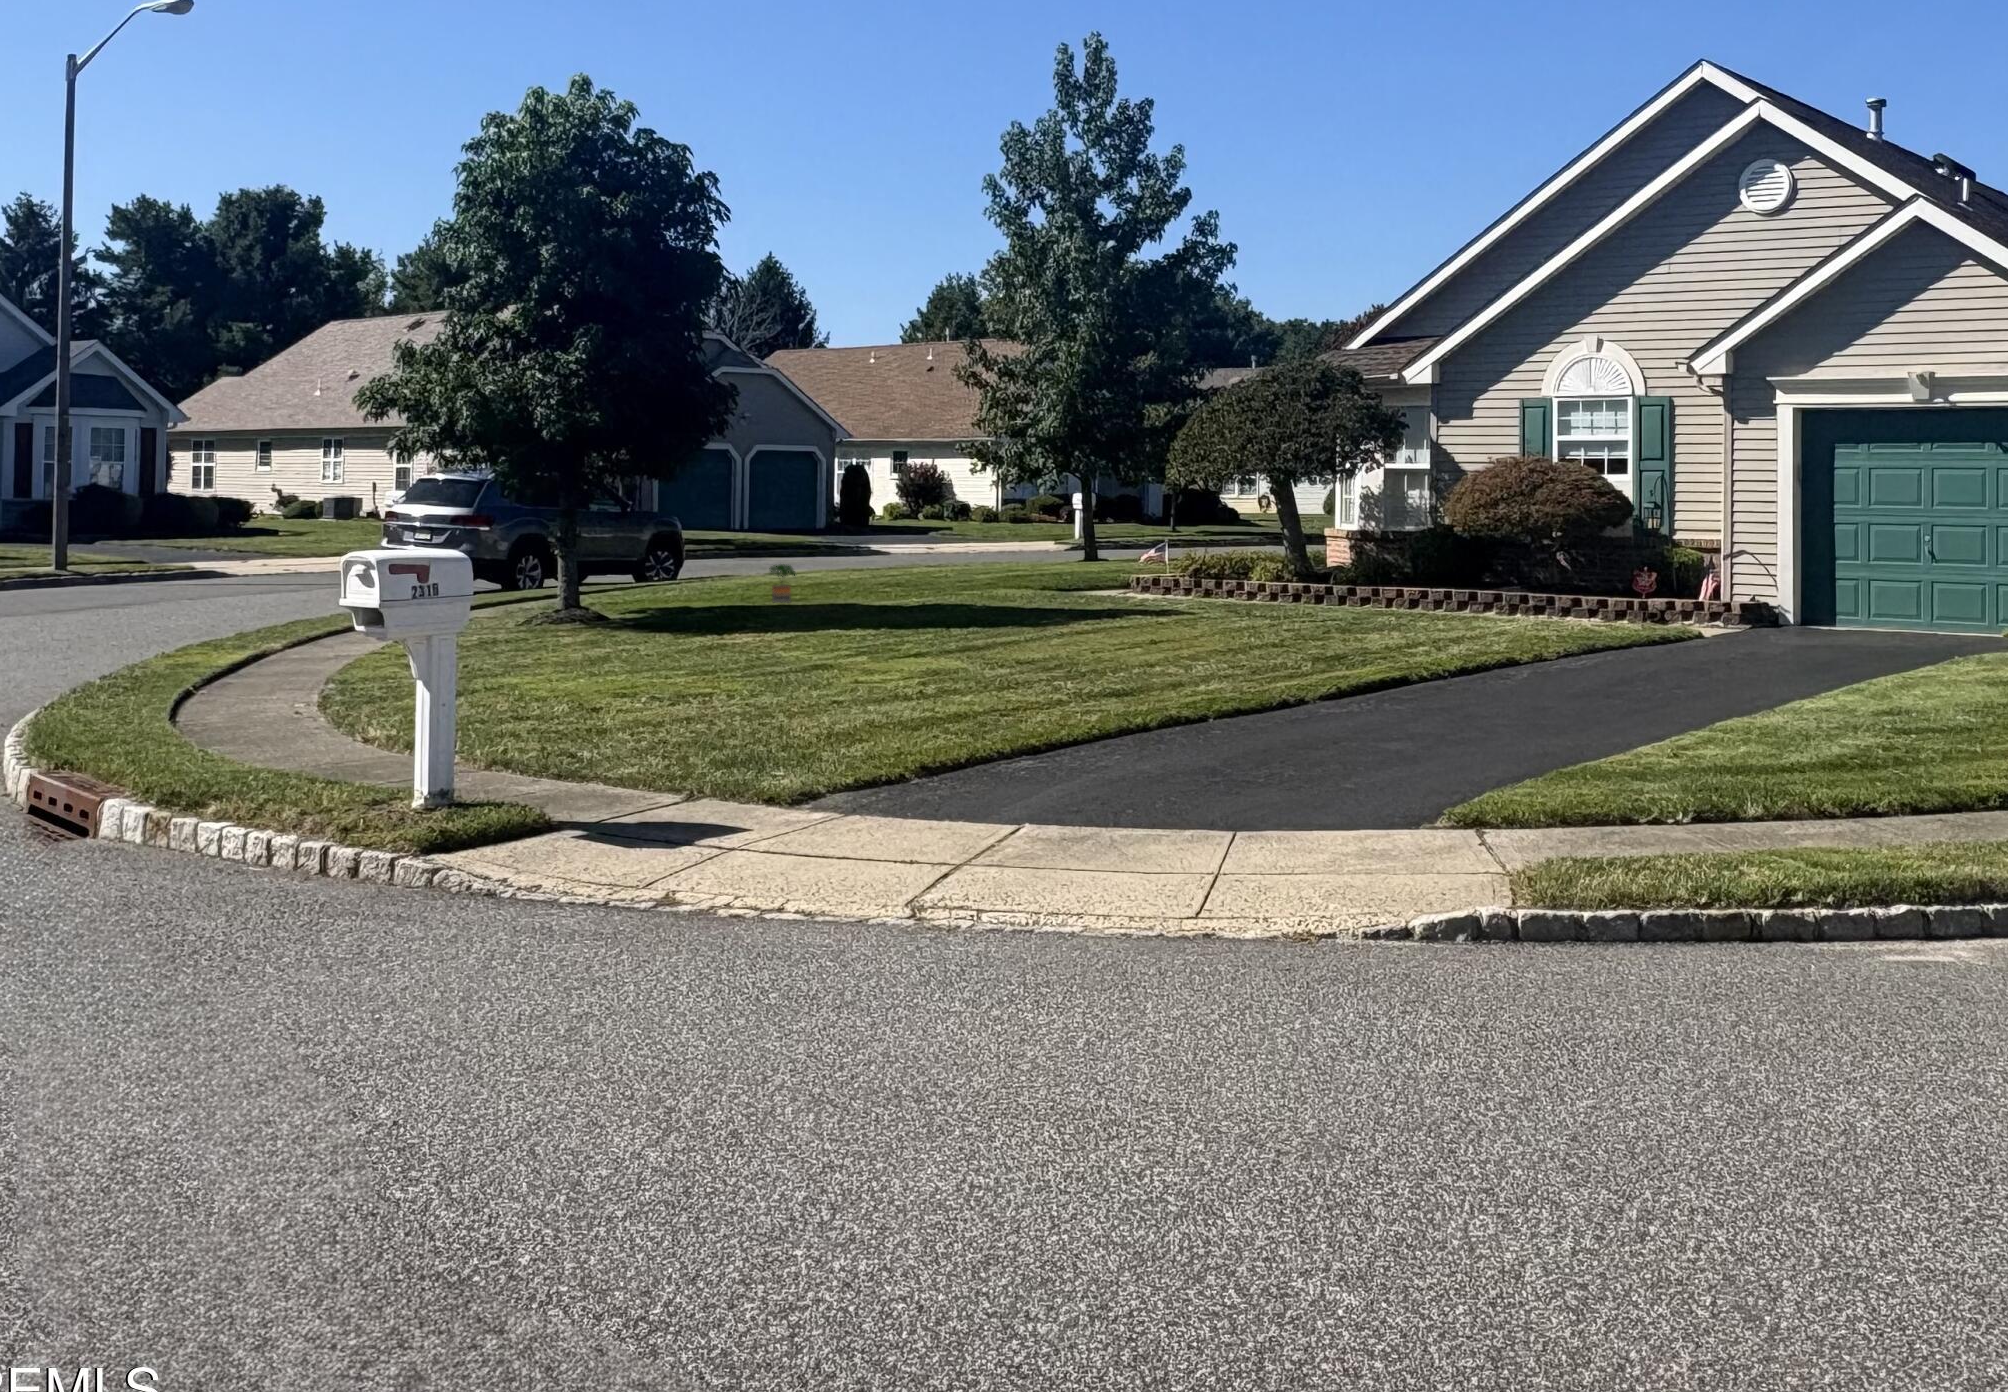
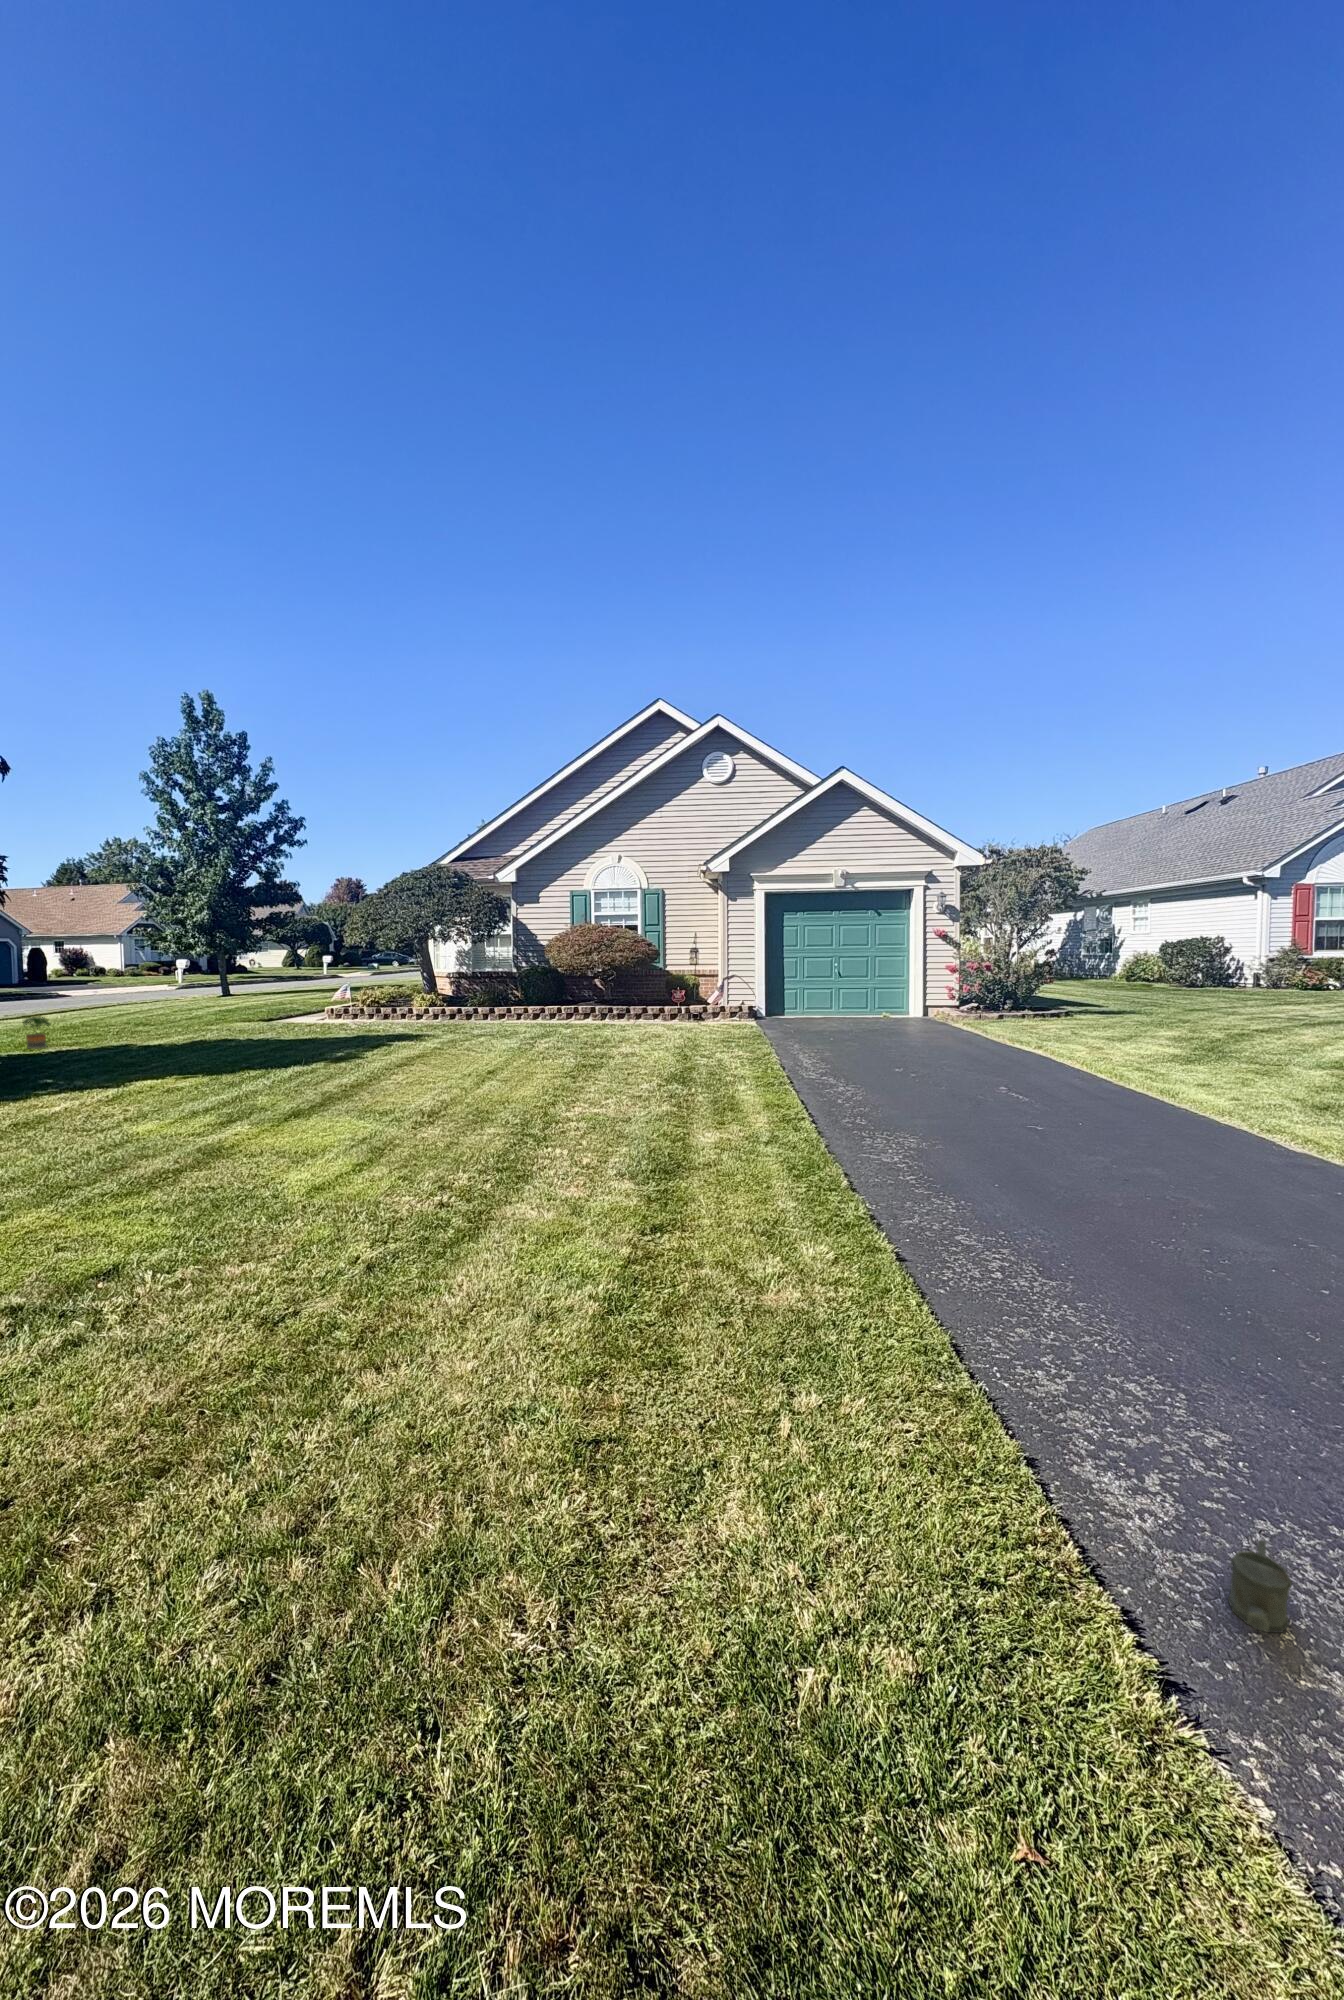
watering can: none [1033,794,1089,819] -> present [1228,1540,1292,1632]

